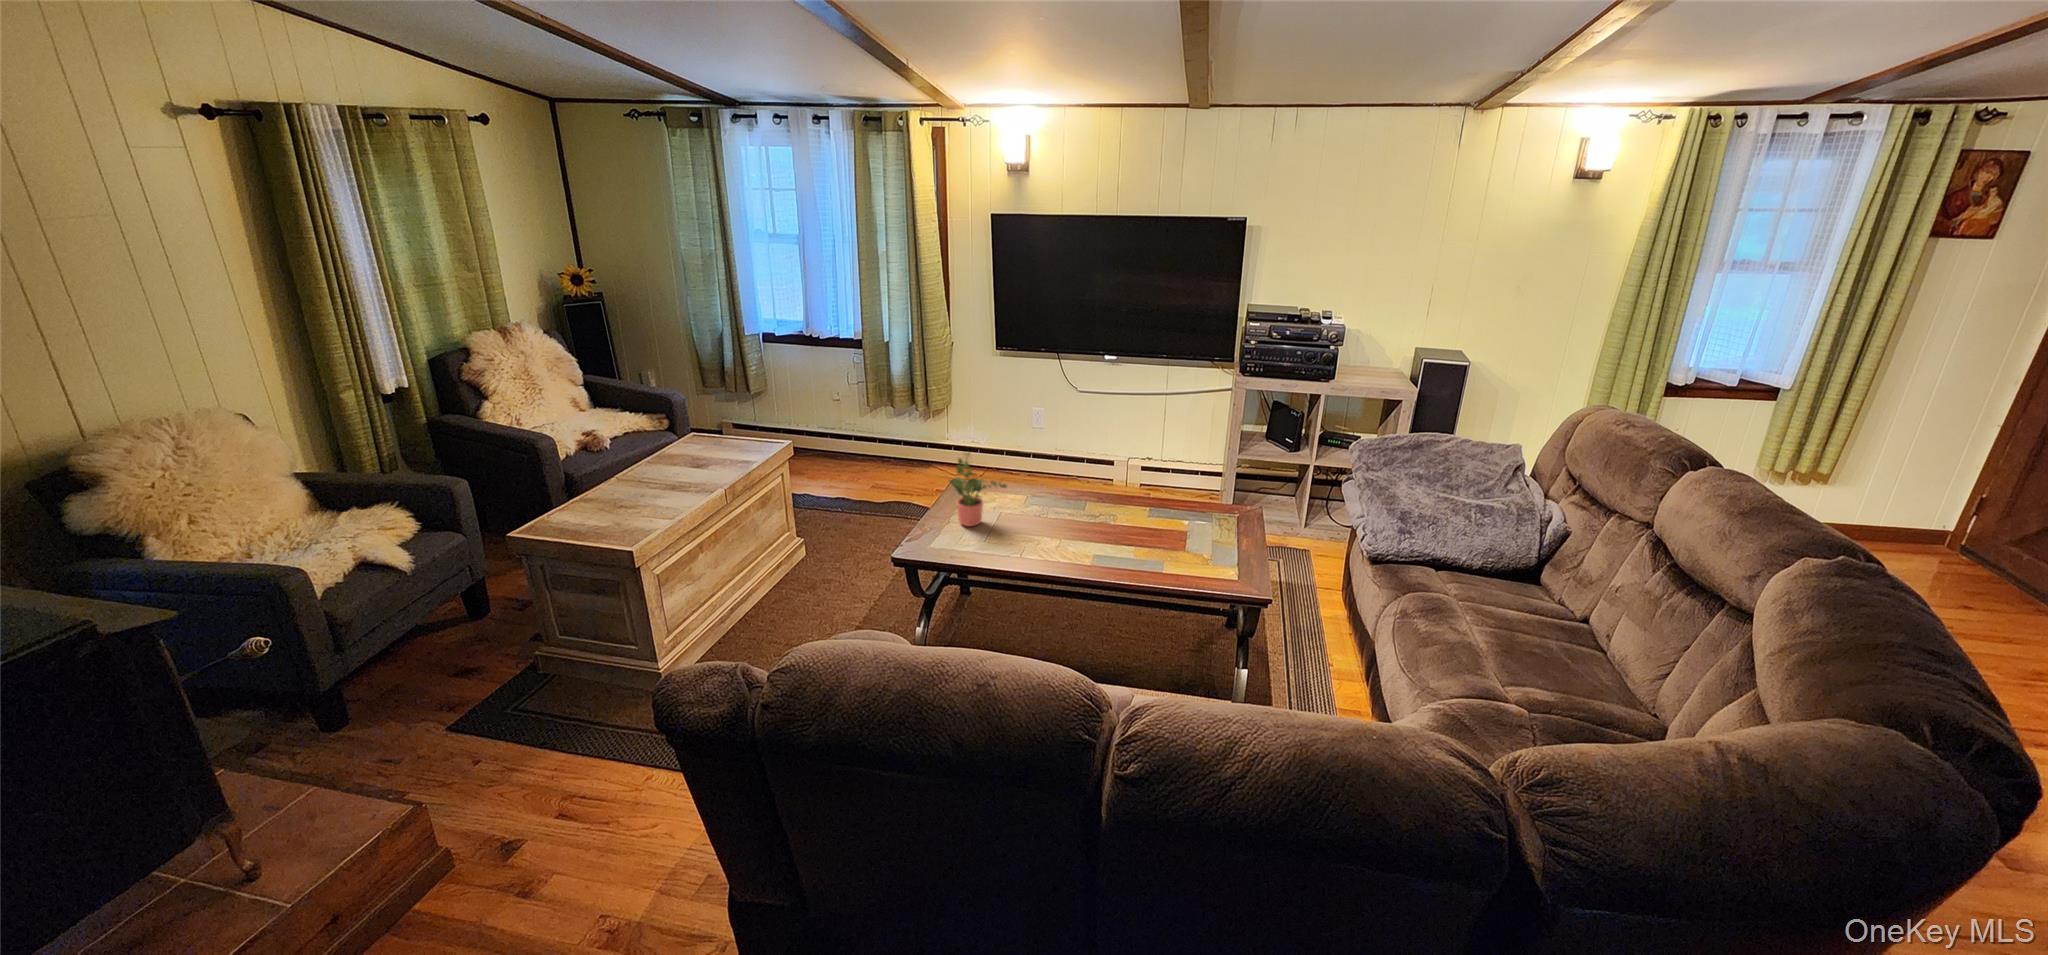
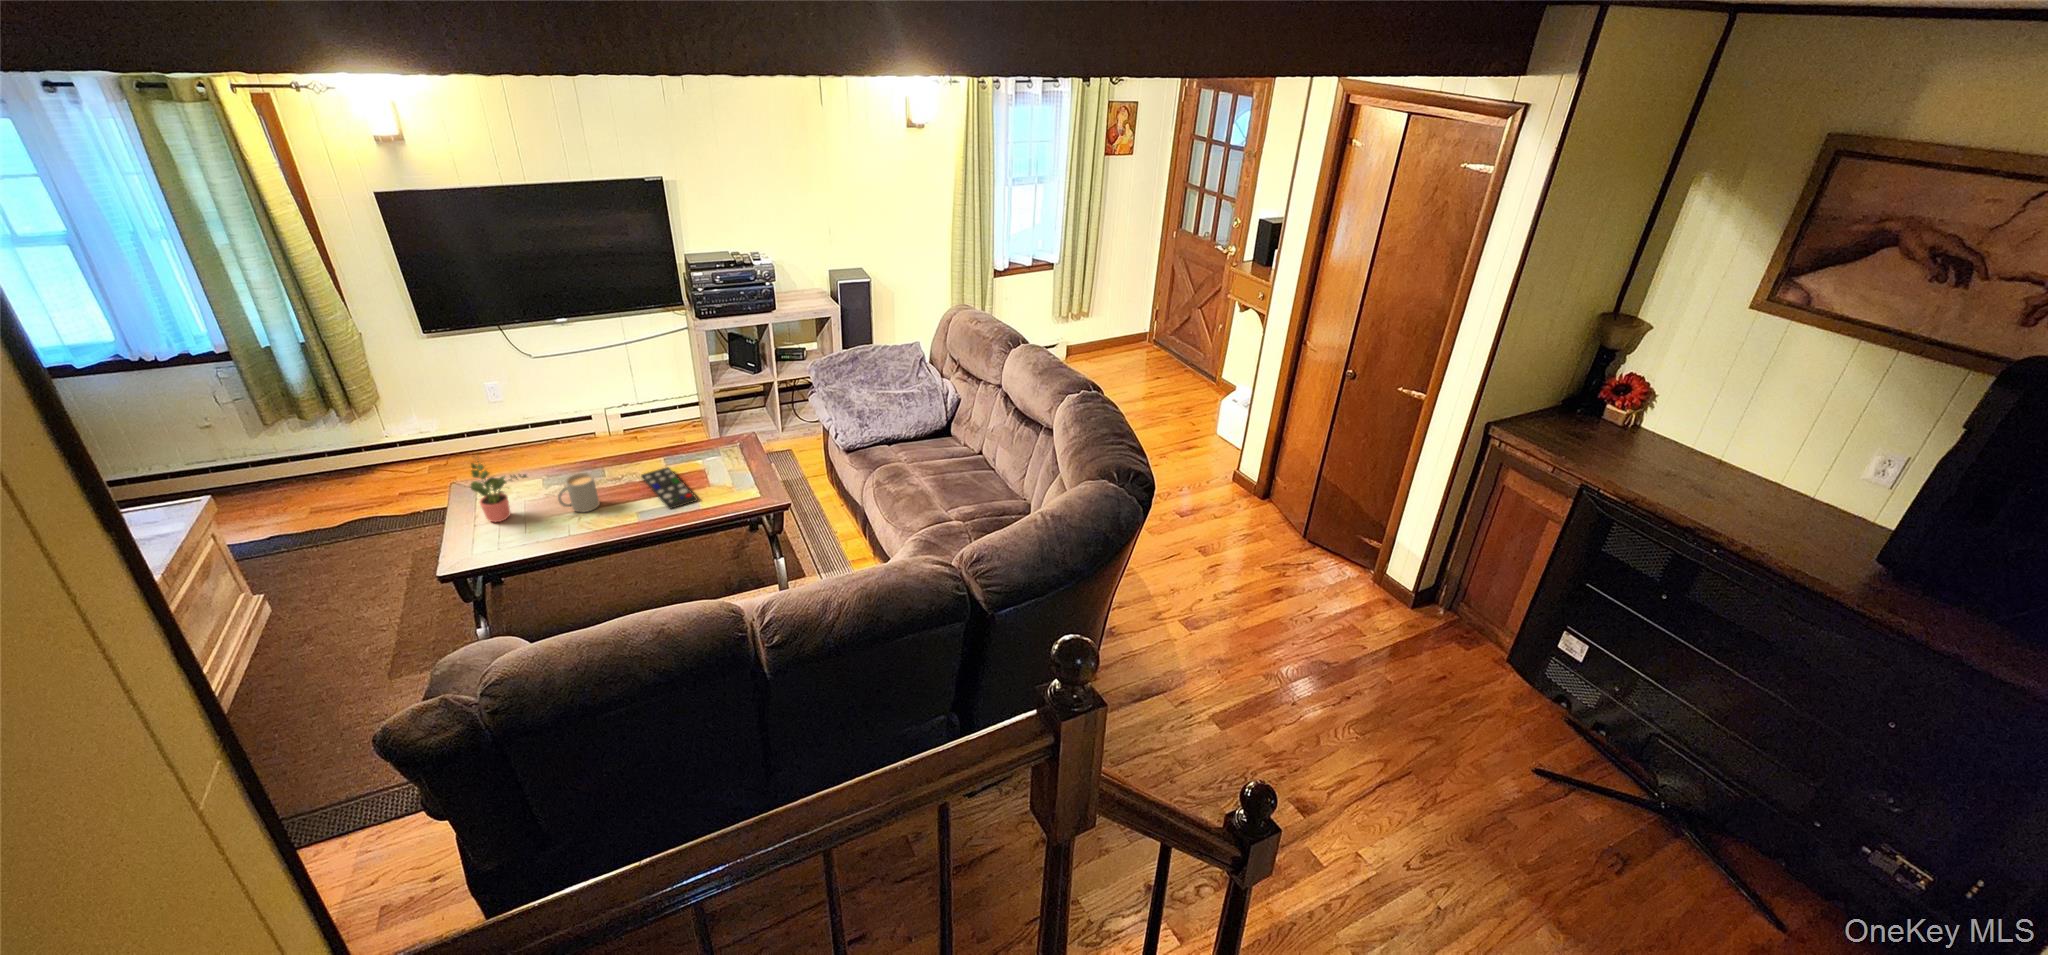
mug: none [1025,497,1066,541] -> present [558,473,600,512]
remote control: none [1119,519,1165,564] -> present [641,467,698,509]

